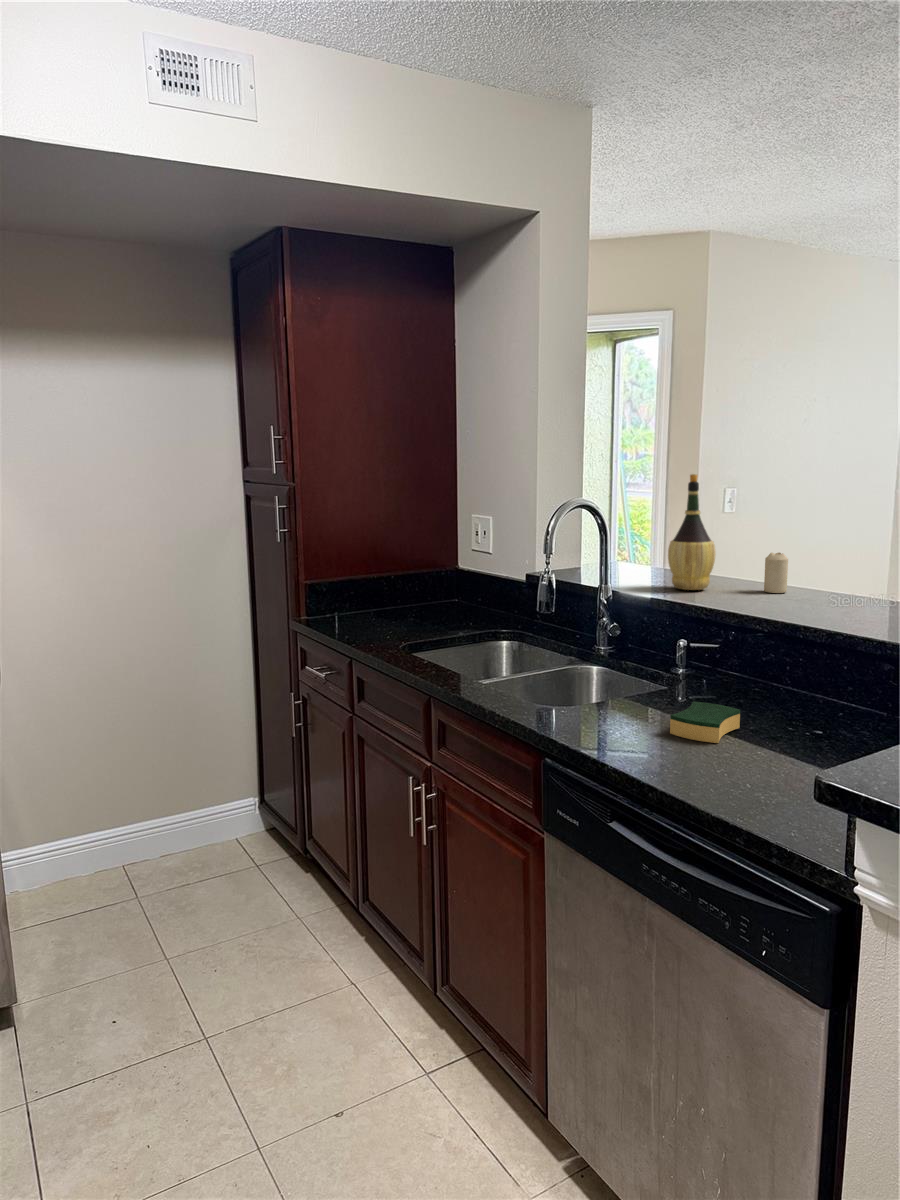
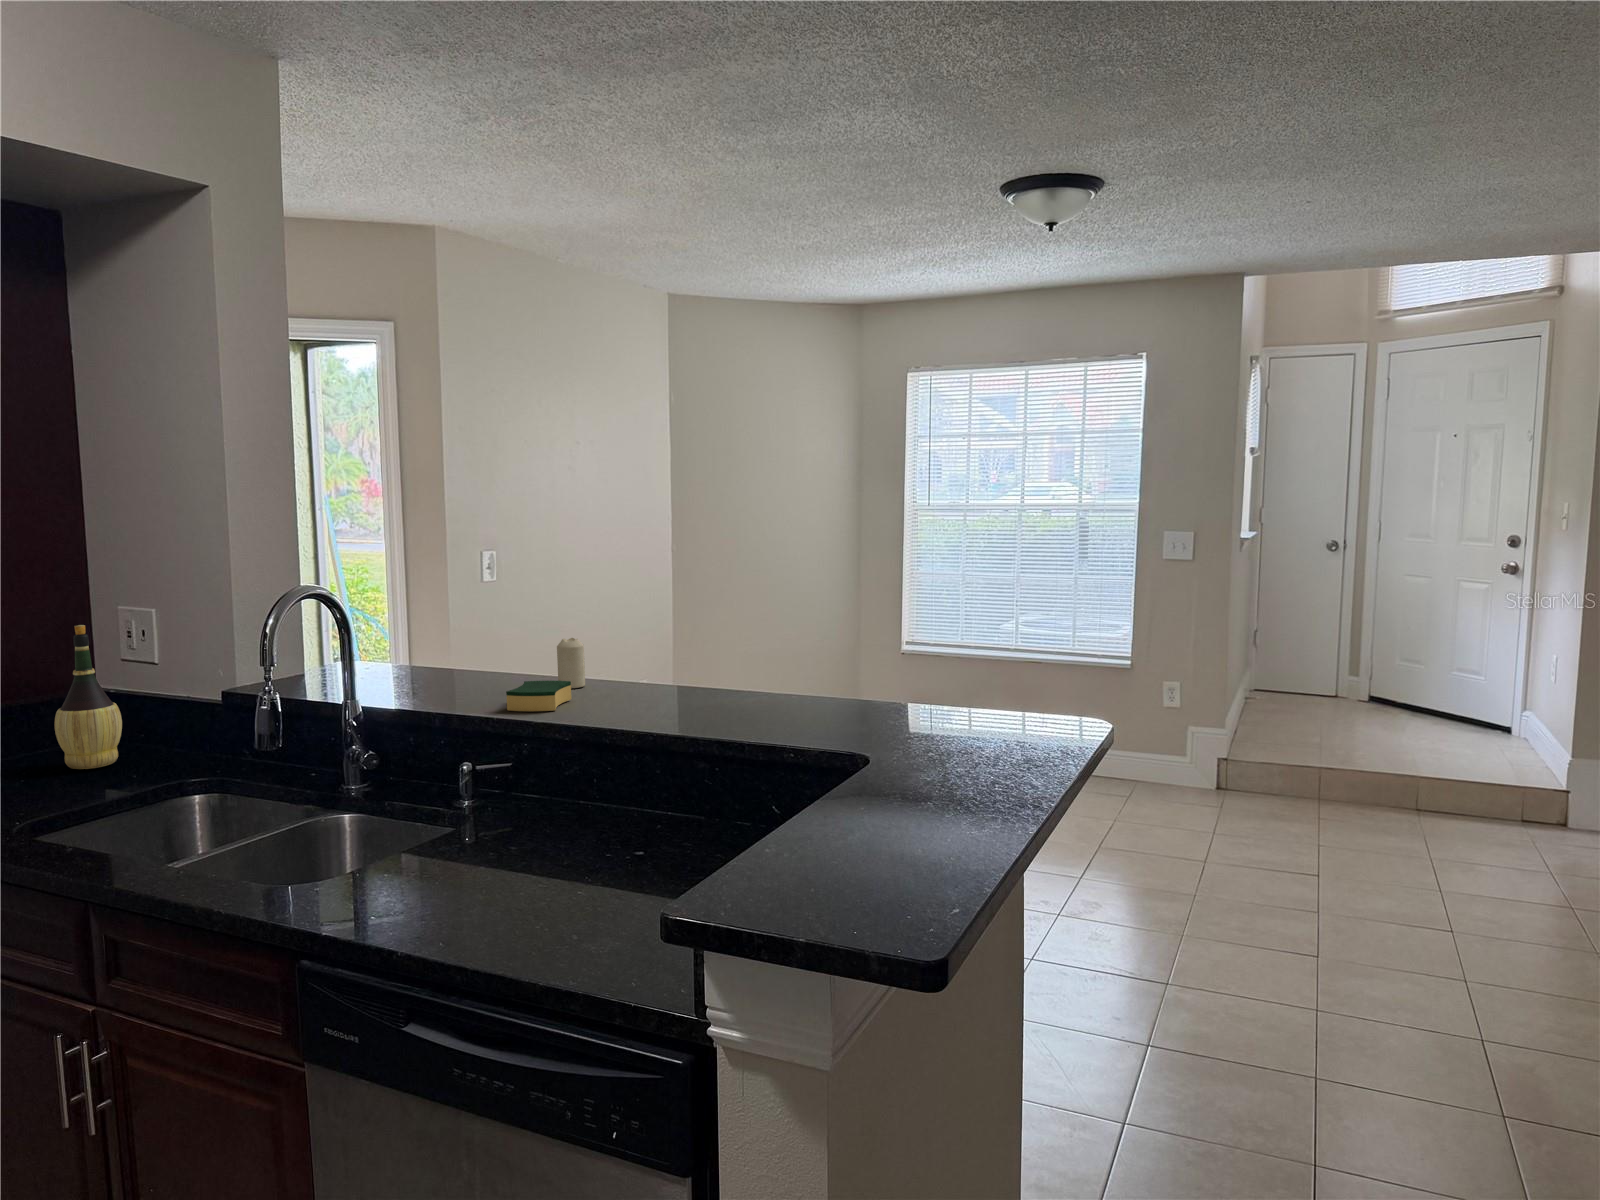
wine bottle: present [668,474,716,590] -> present [55,625,122,769]
sponge: present [670,702,740,743] -> present [506,681,572,711]

